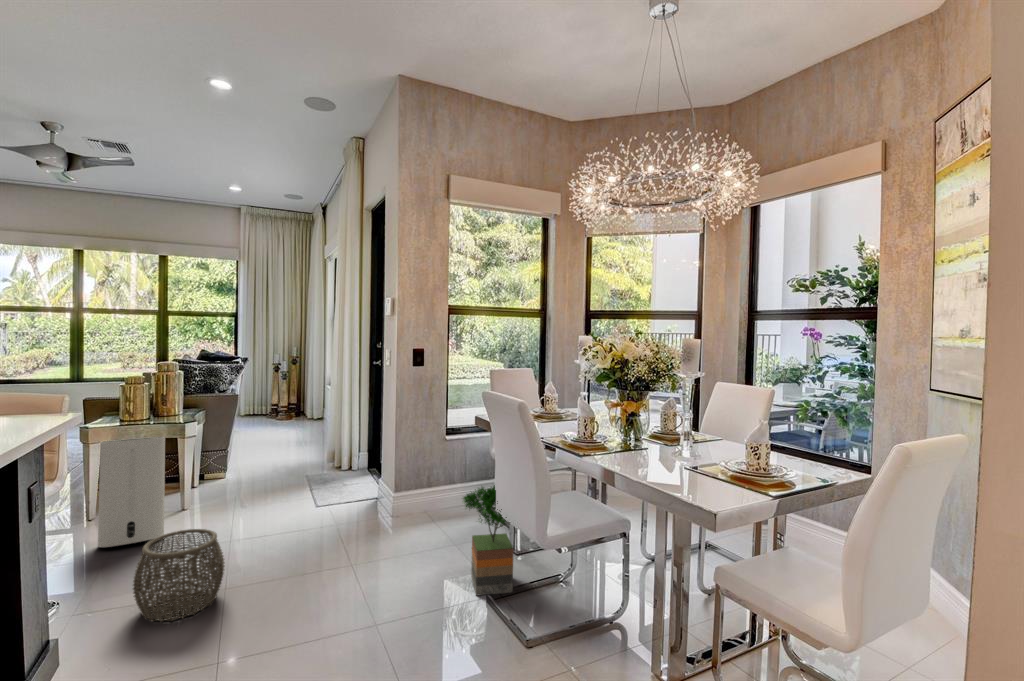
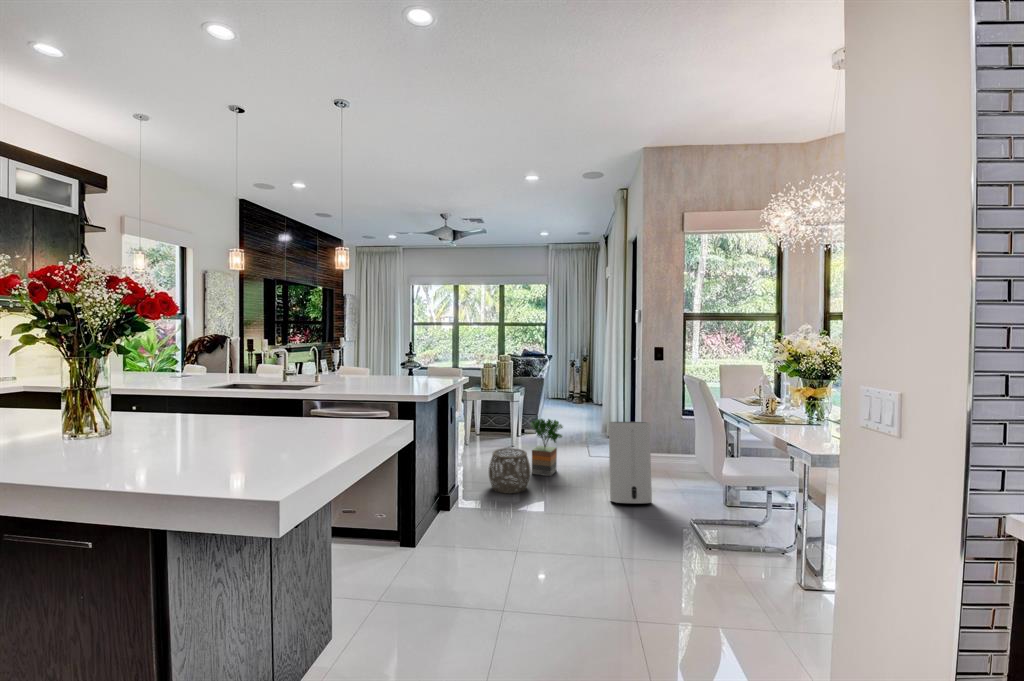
air purifier: present [98,437,165,547] -> present [609,422,652,503]
potted tree: present [463,485,514,595] -> present [530,419,563,476]

